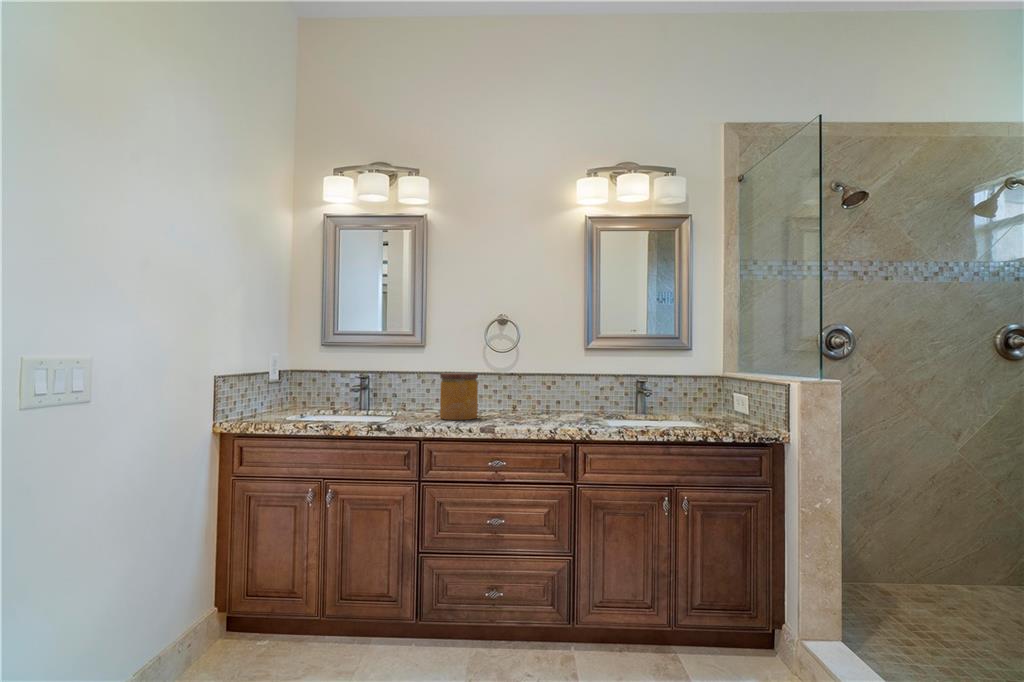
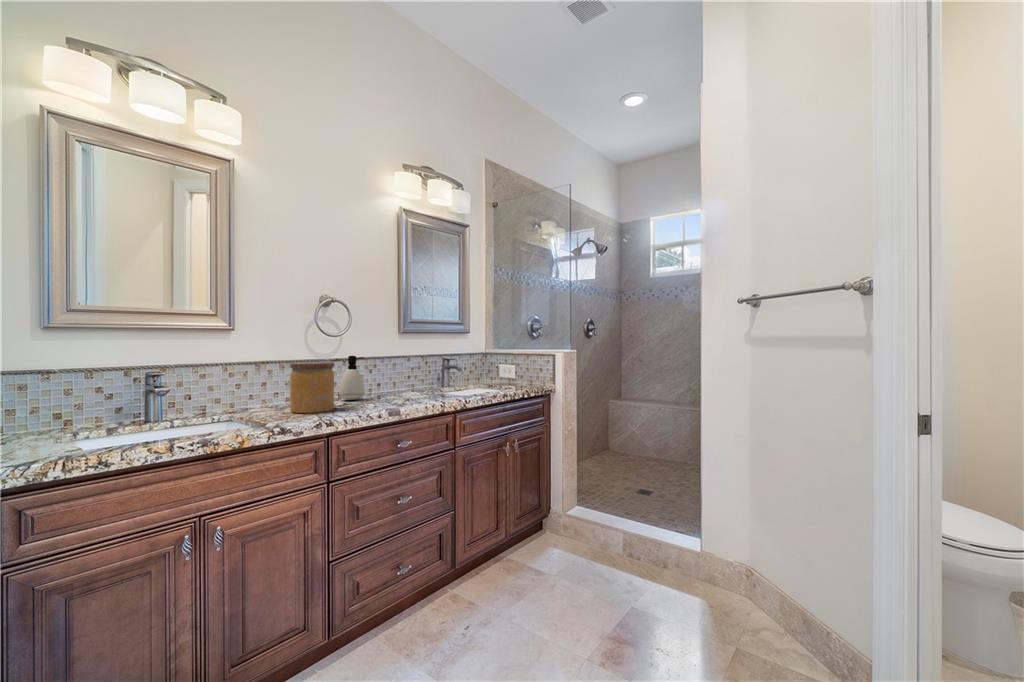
soap dispenser: none [511,369,537,415] -> present [339,356,365,400]

